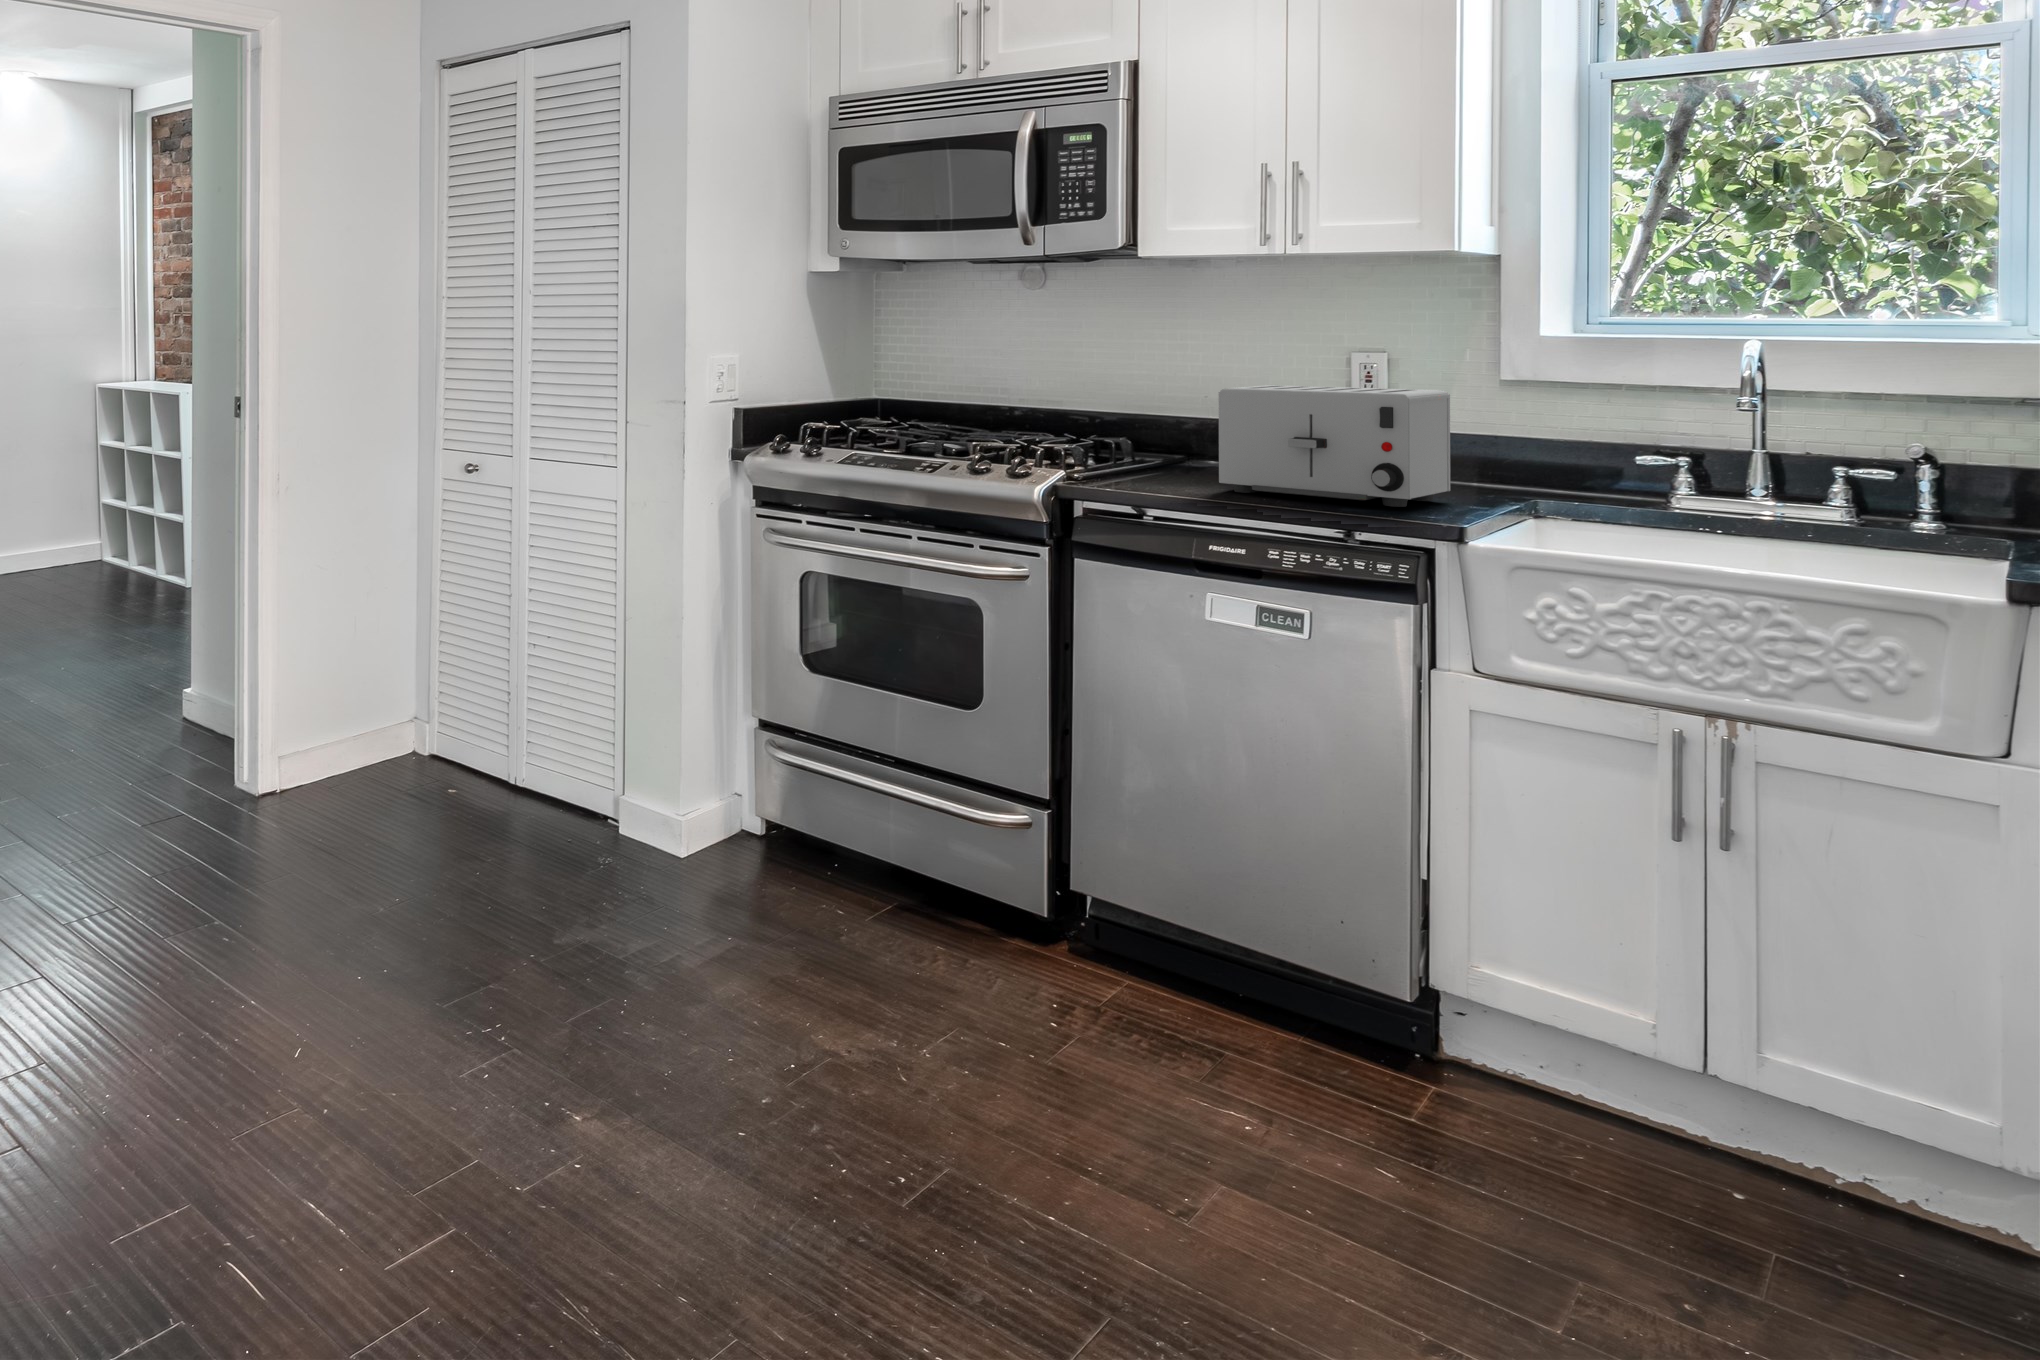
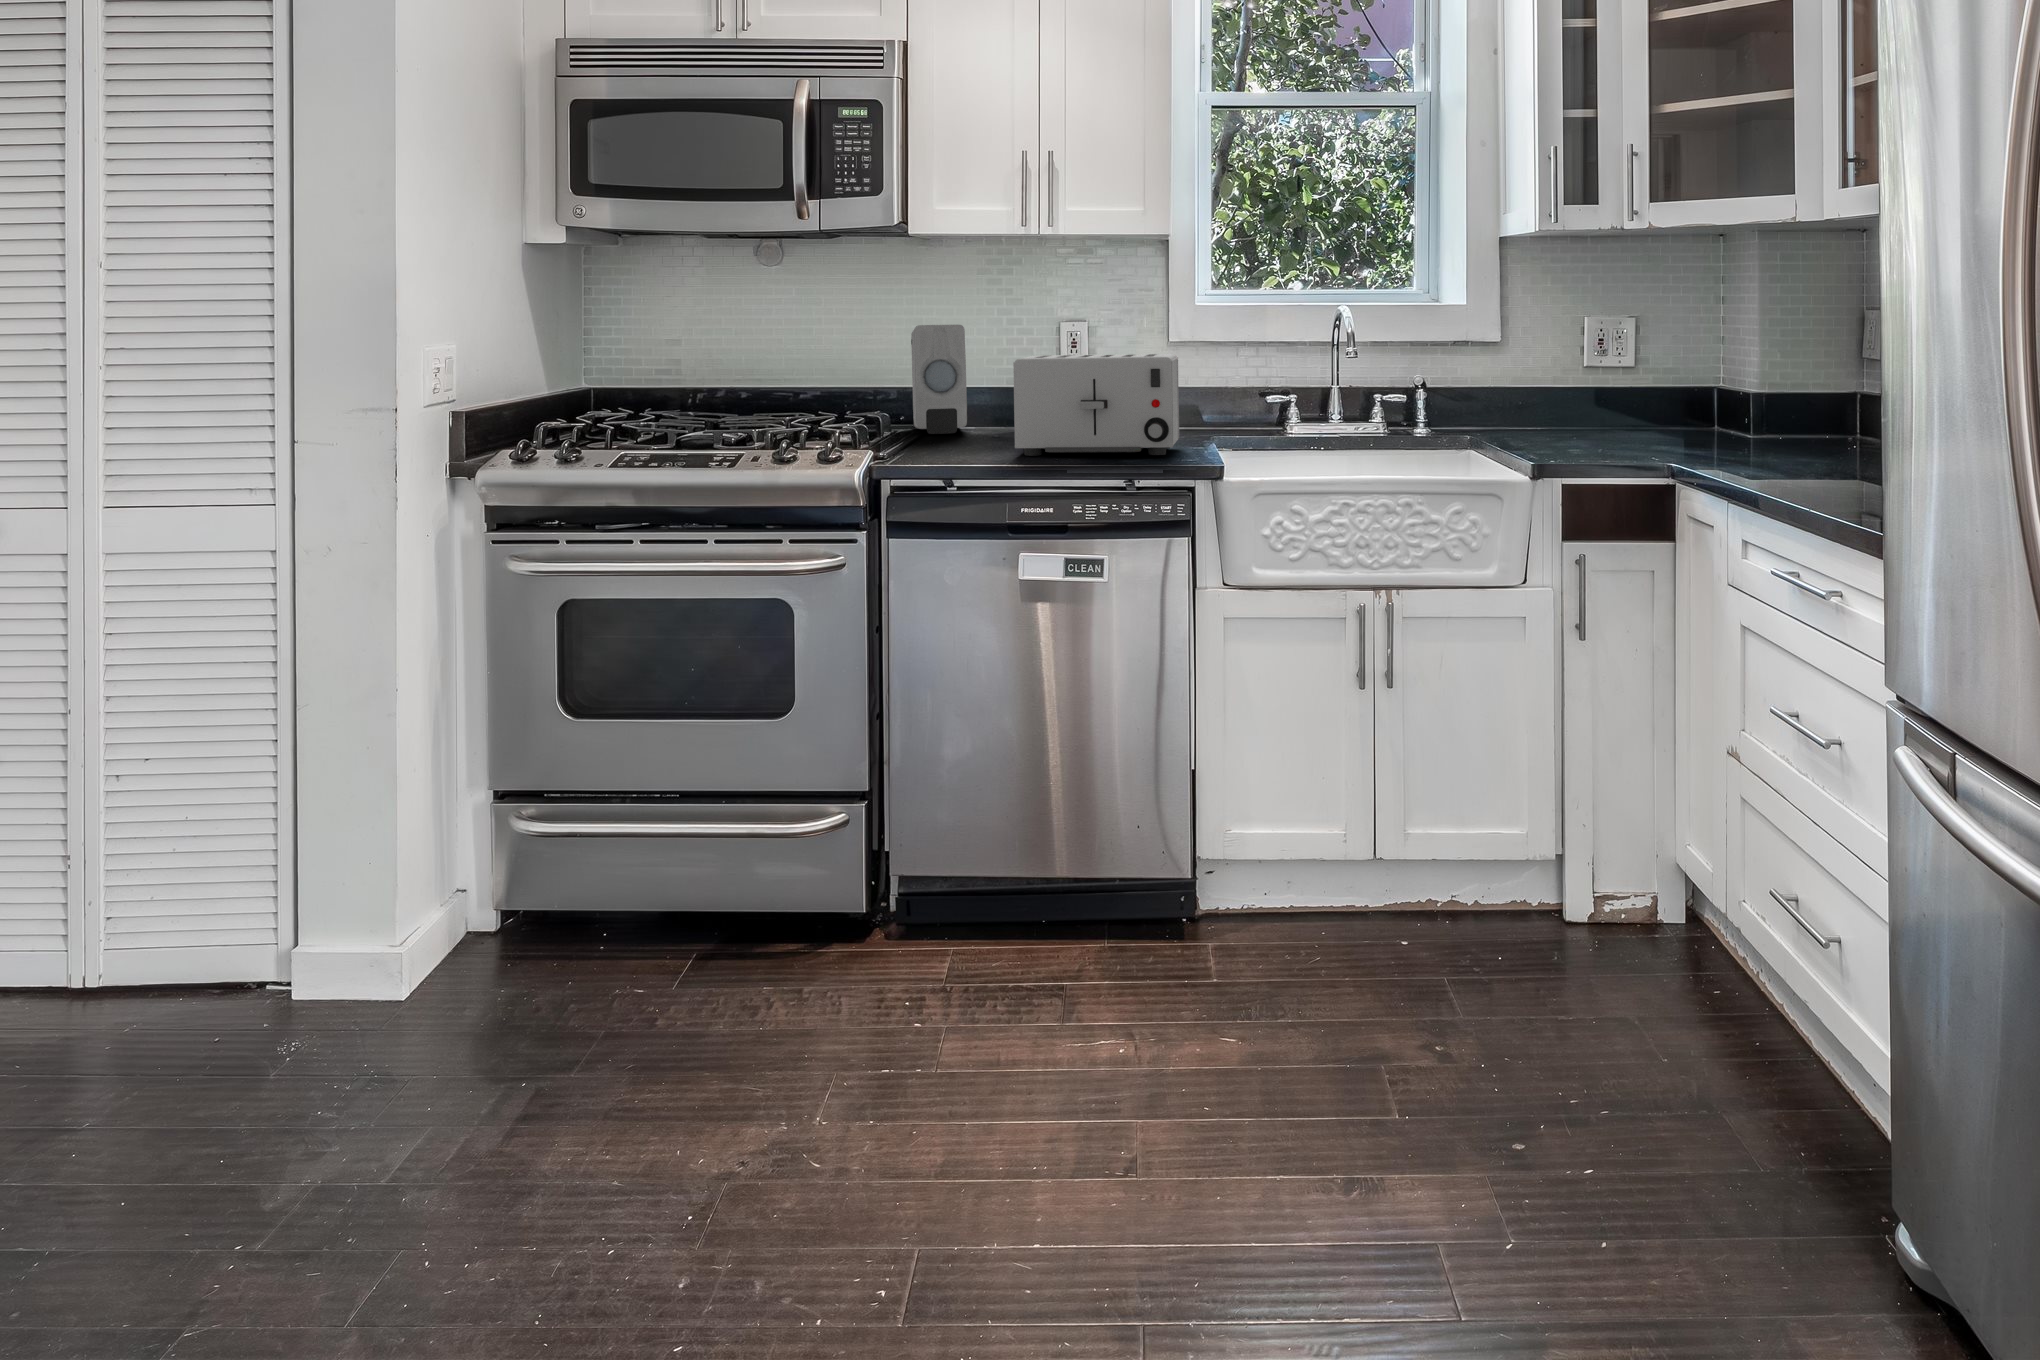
soap dispenser: none [1158,349,1226,462] -> present [911,325,967,434]

